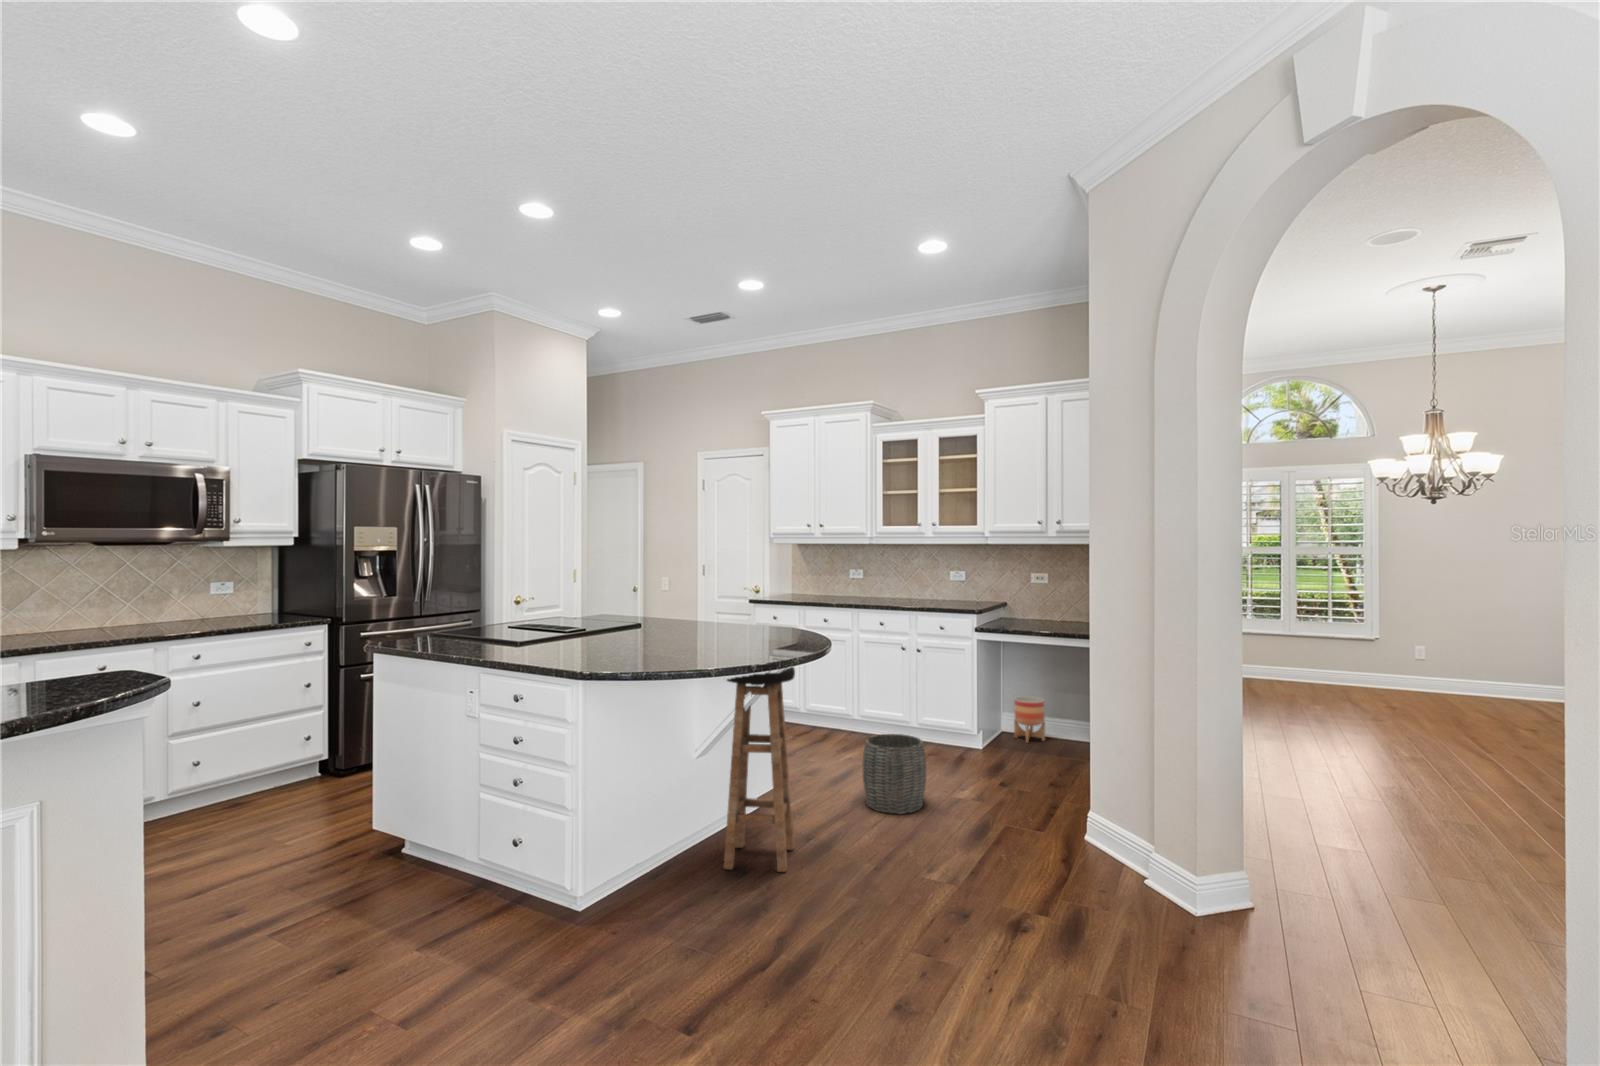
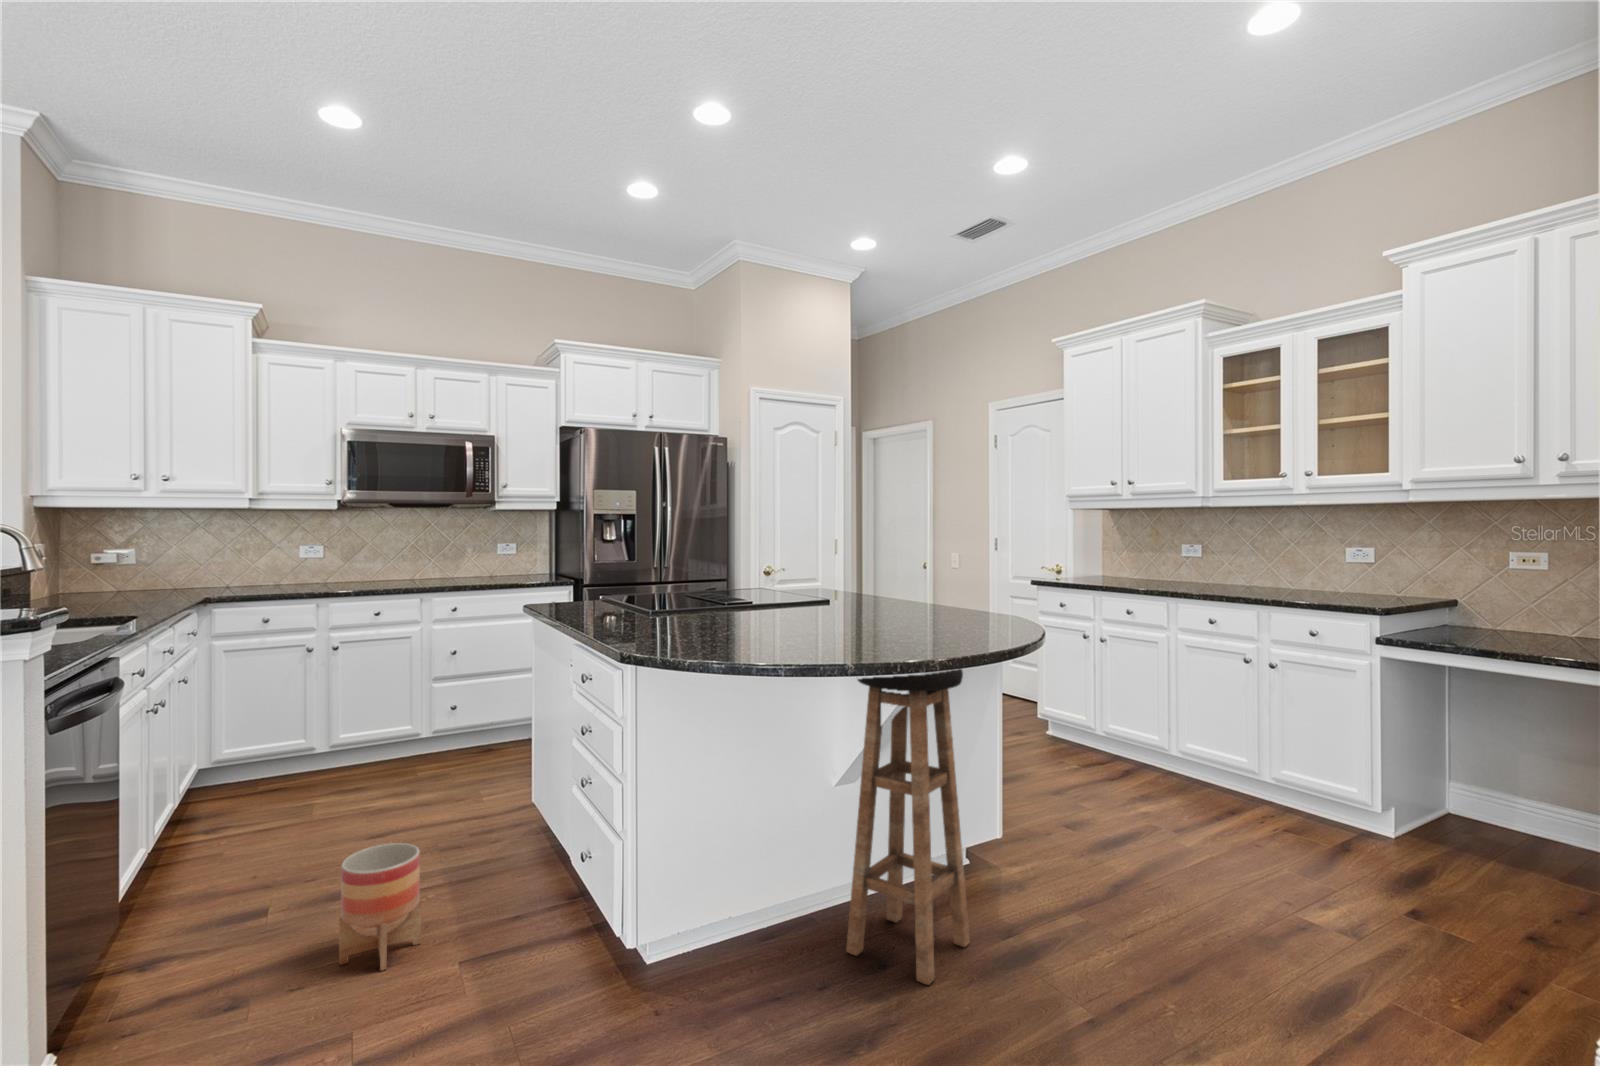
planter: present [1014,696,1045,743] -> present [339,843,421,970]
woven basket: present [863,734,926,814] -> none [1123,788,1236,928]

